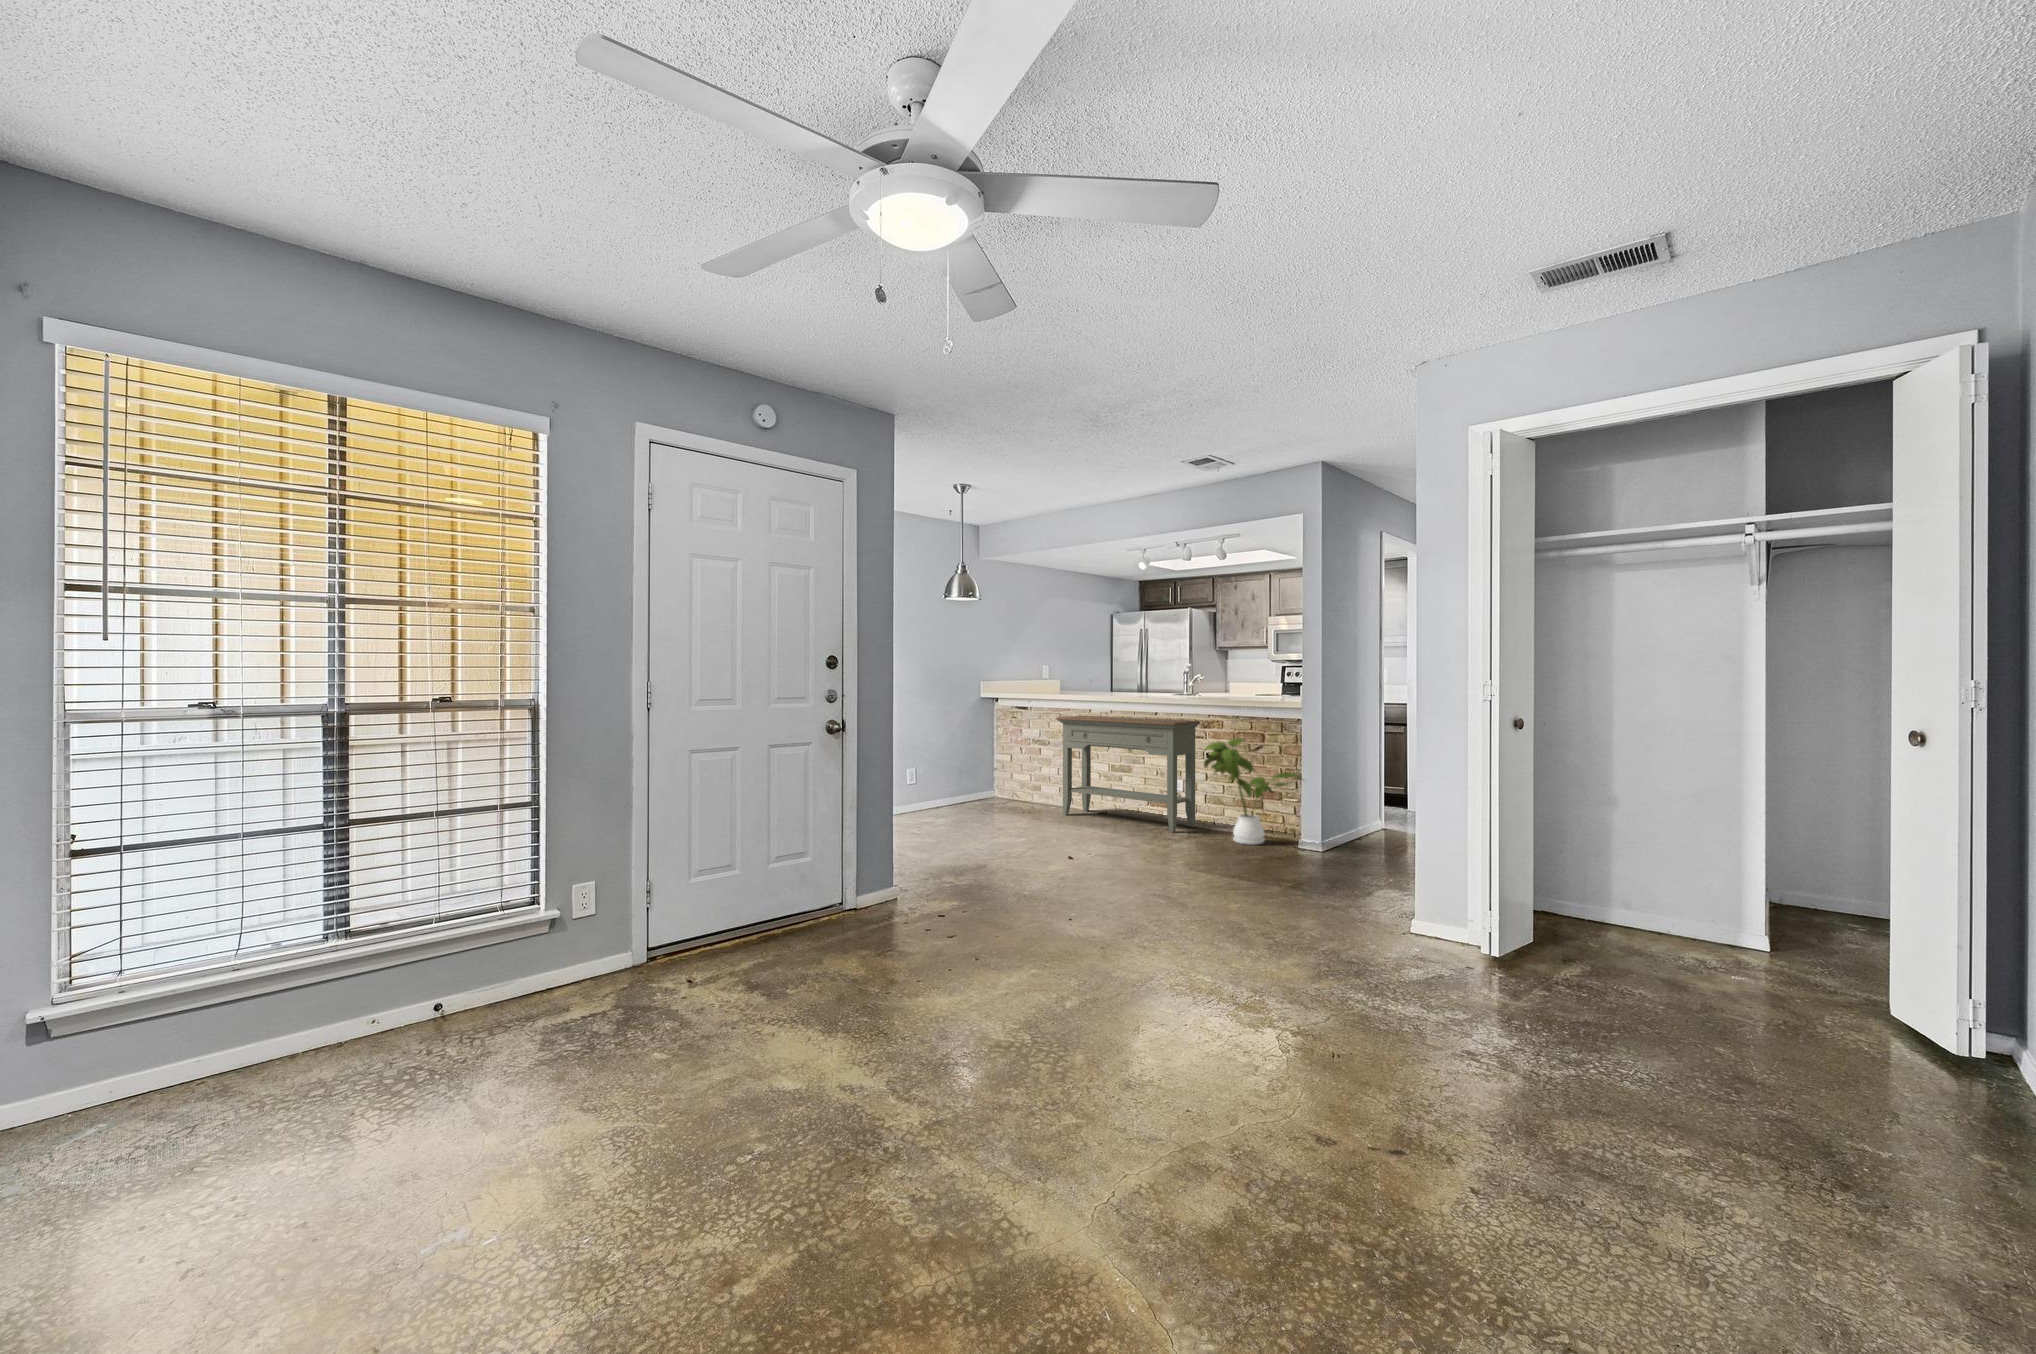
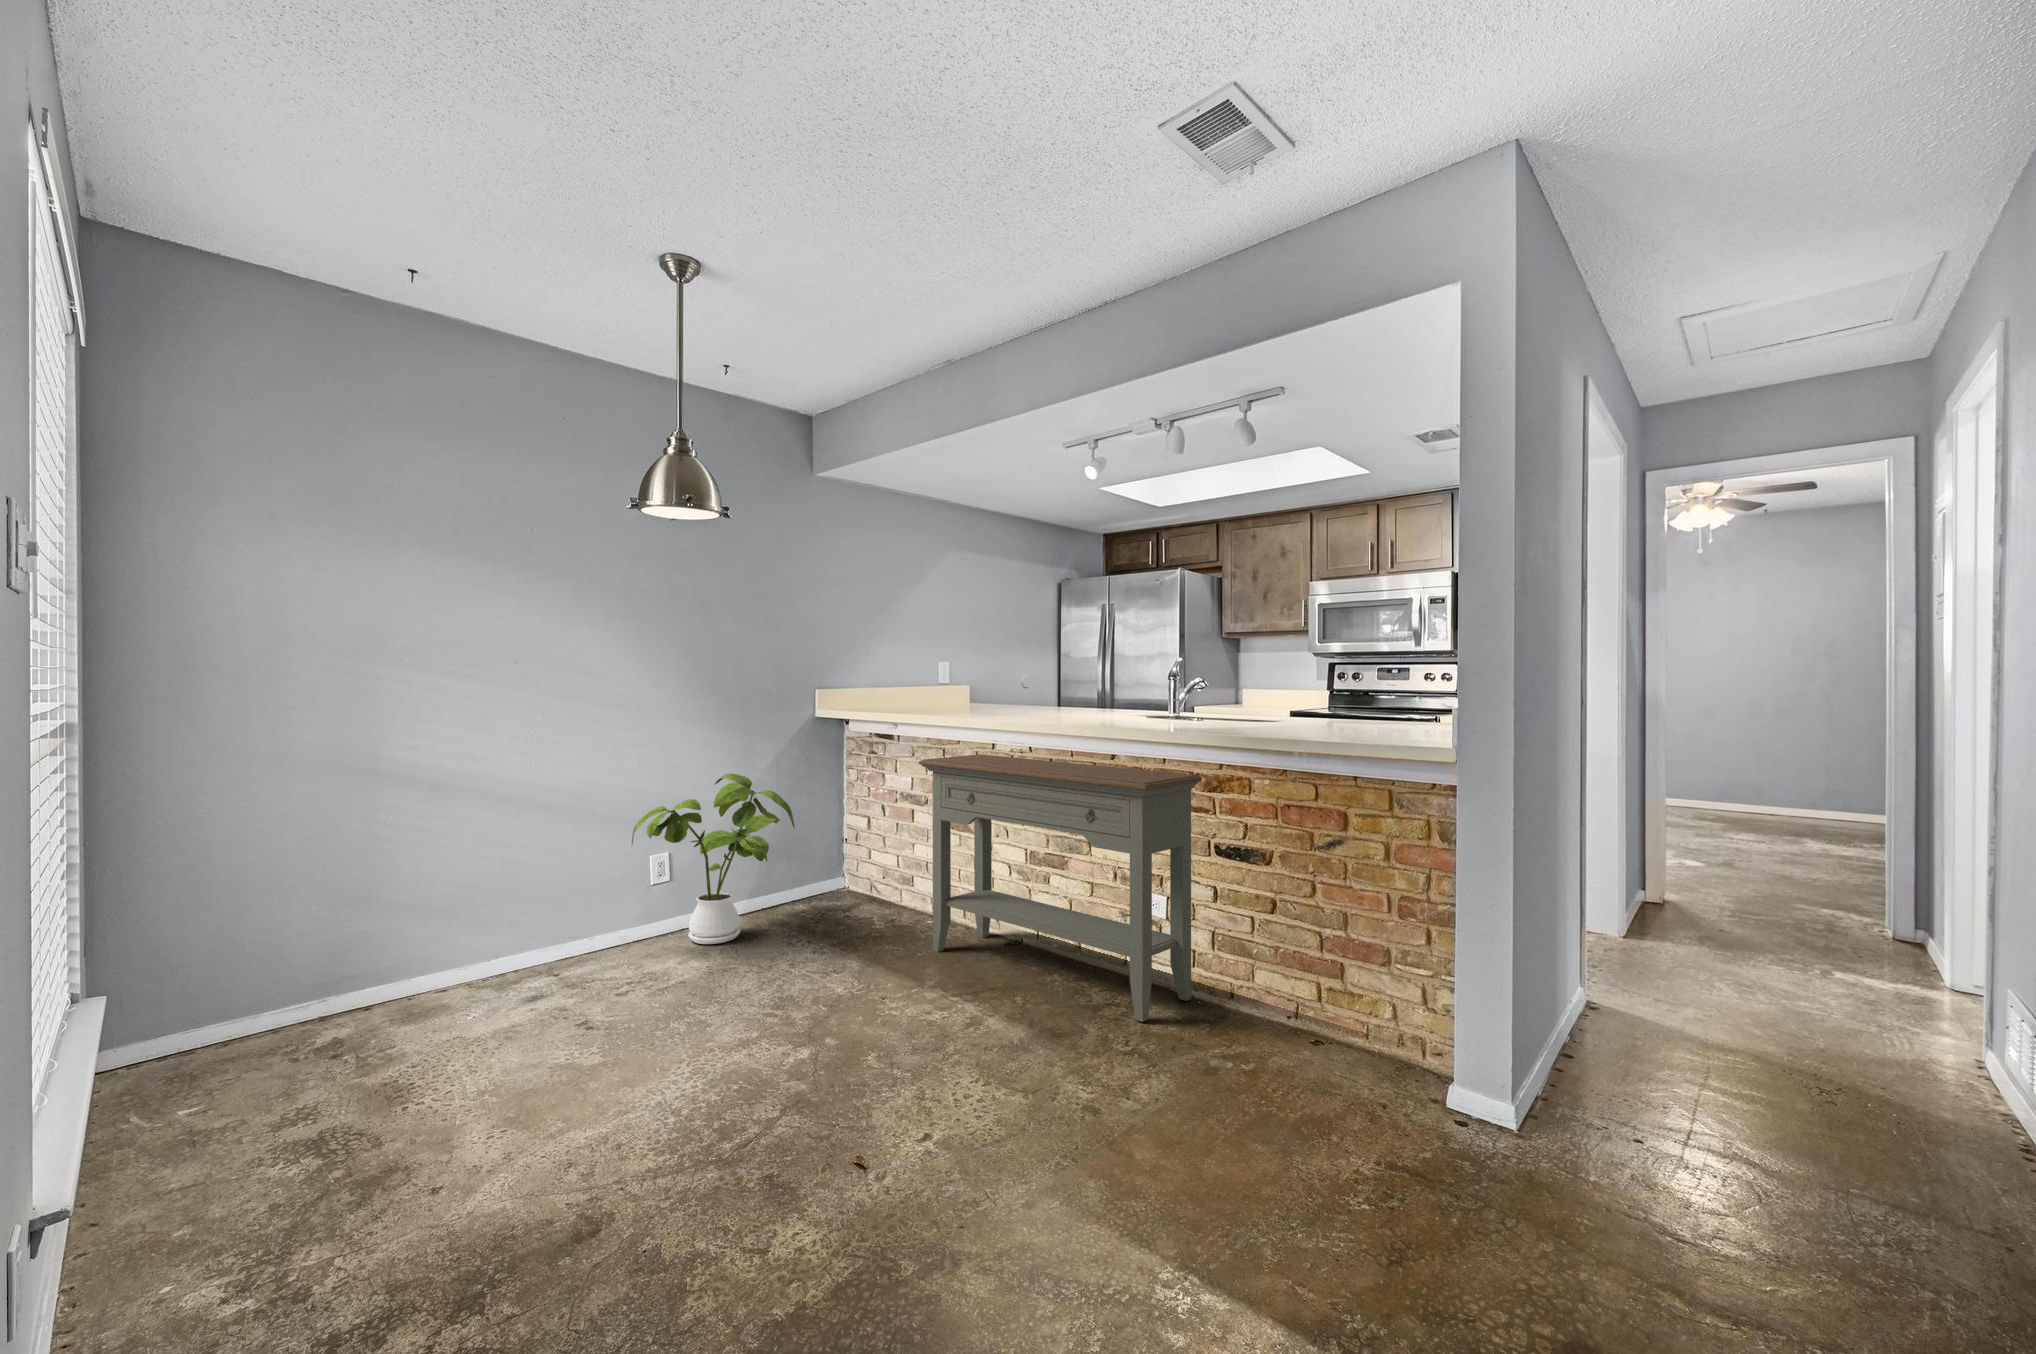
house plant: present [1204,738,1302,845] -> present [632,773,795,944]

